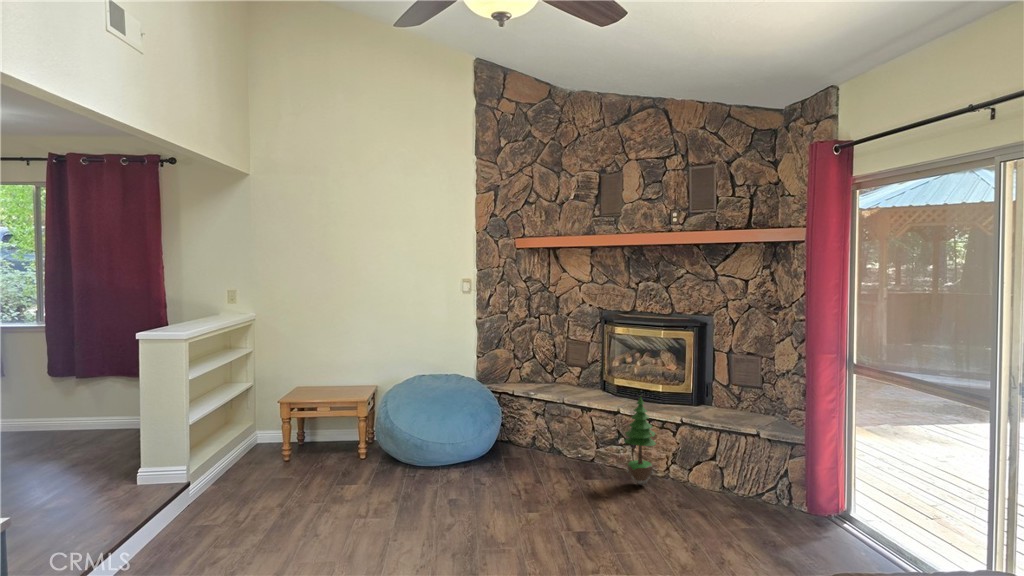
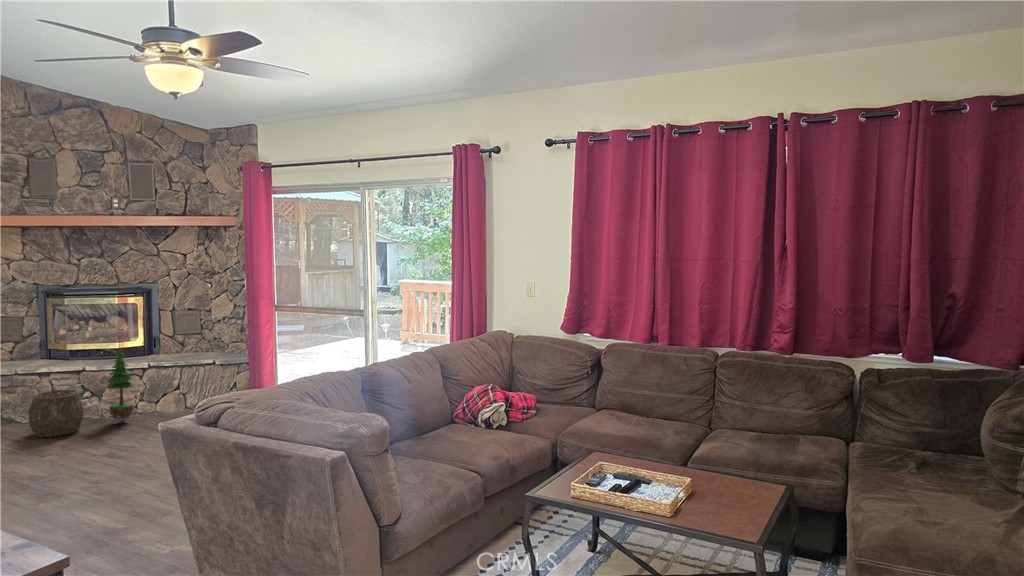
woven basket: none [550,430,603,485] -> present [28,390,84,437]

